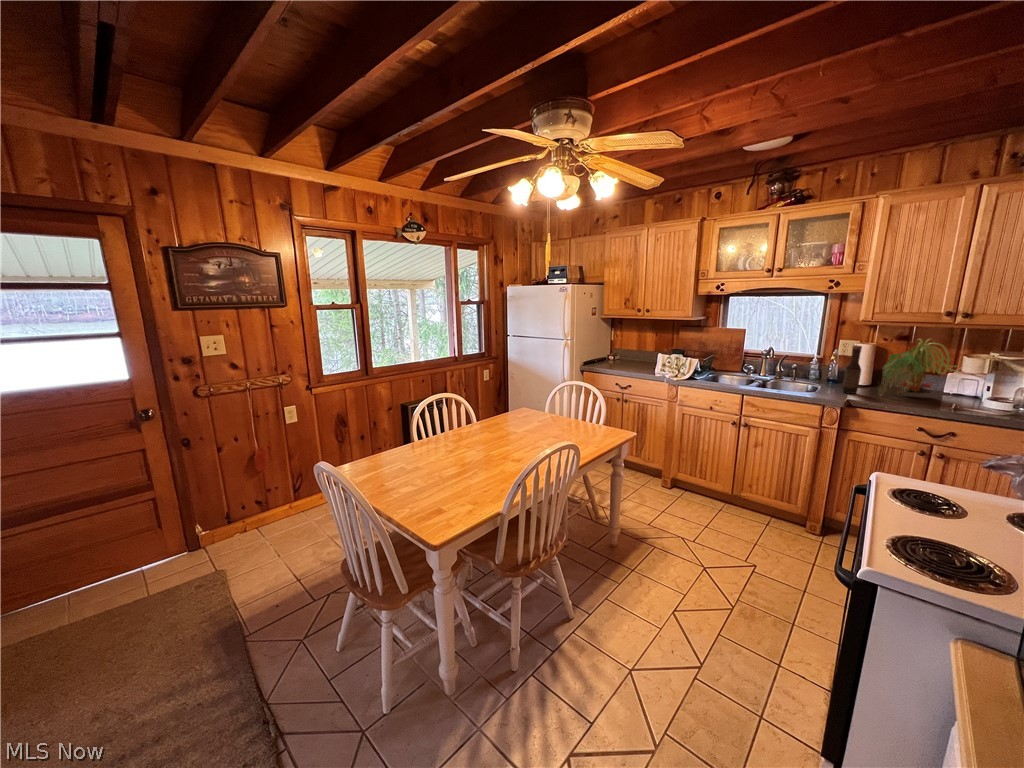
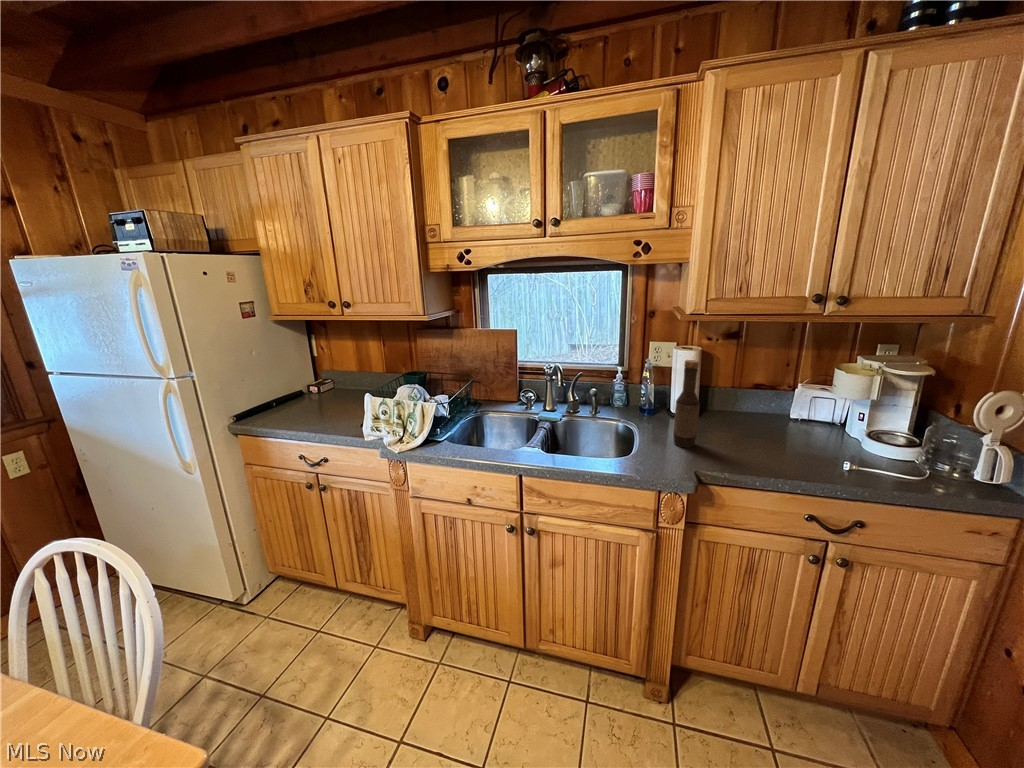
plant: present [883,339,957,394] -> none [720,341,833,448]

